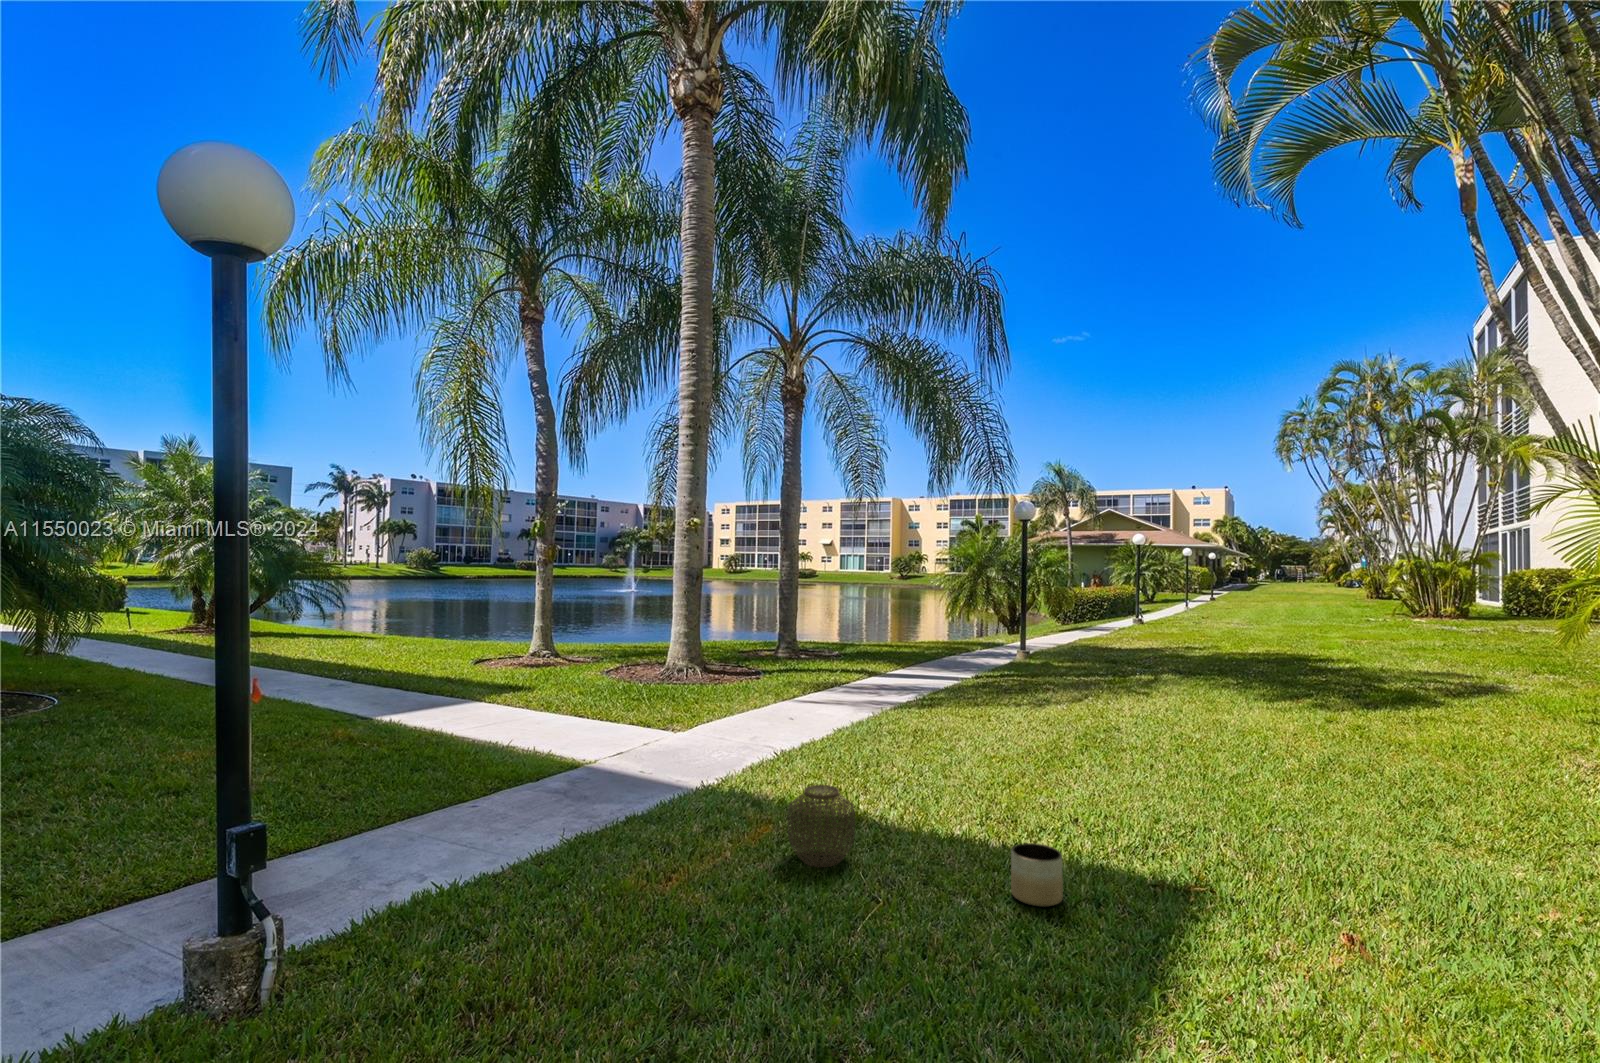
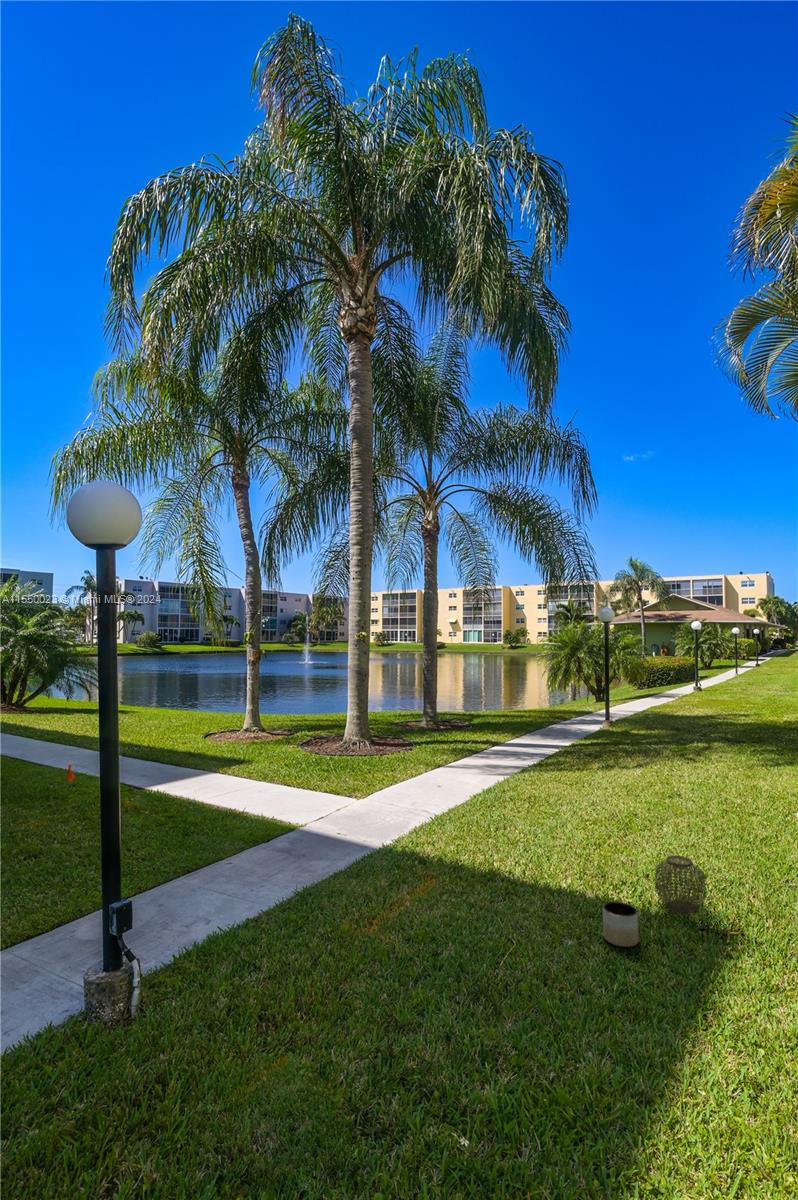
woven basket: present [788,785,855,867] -> present [655,855,706,913]

